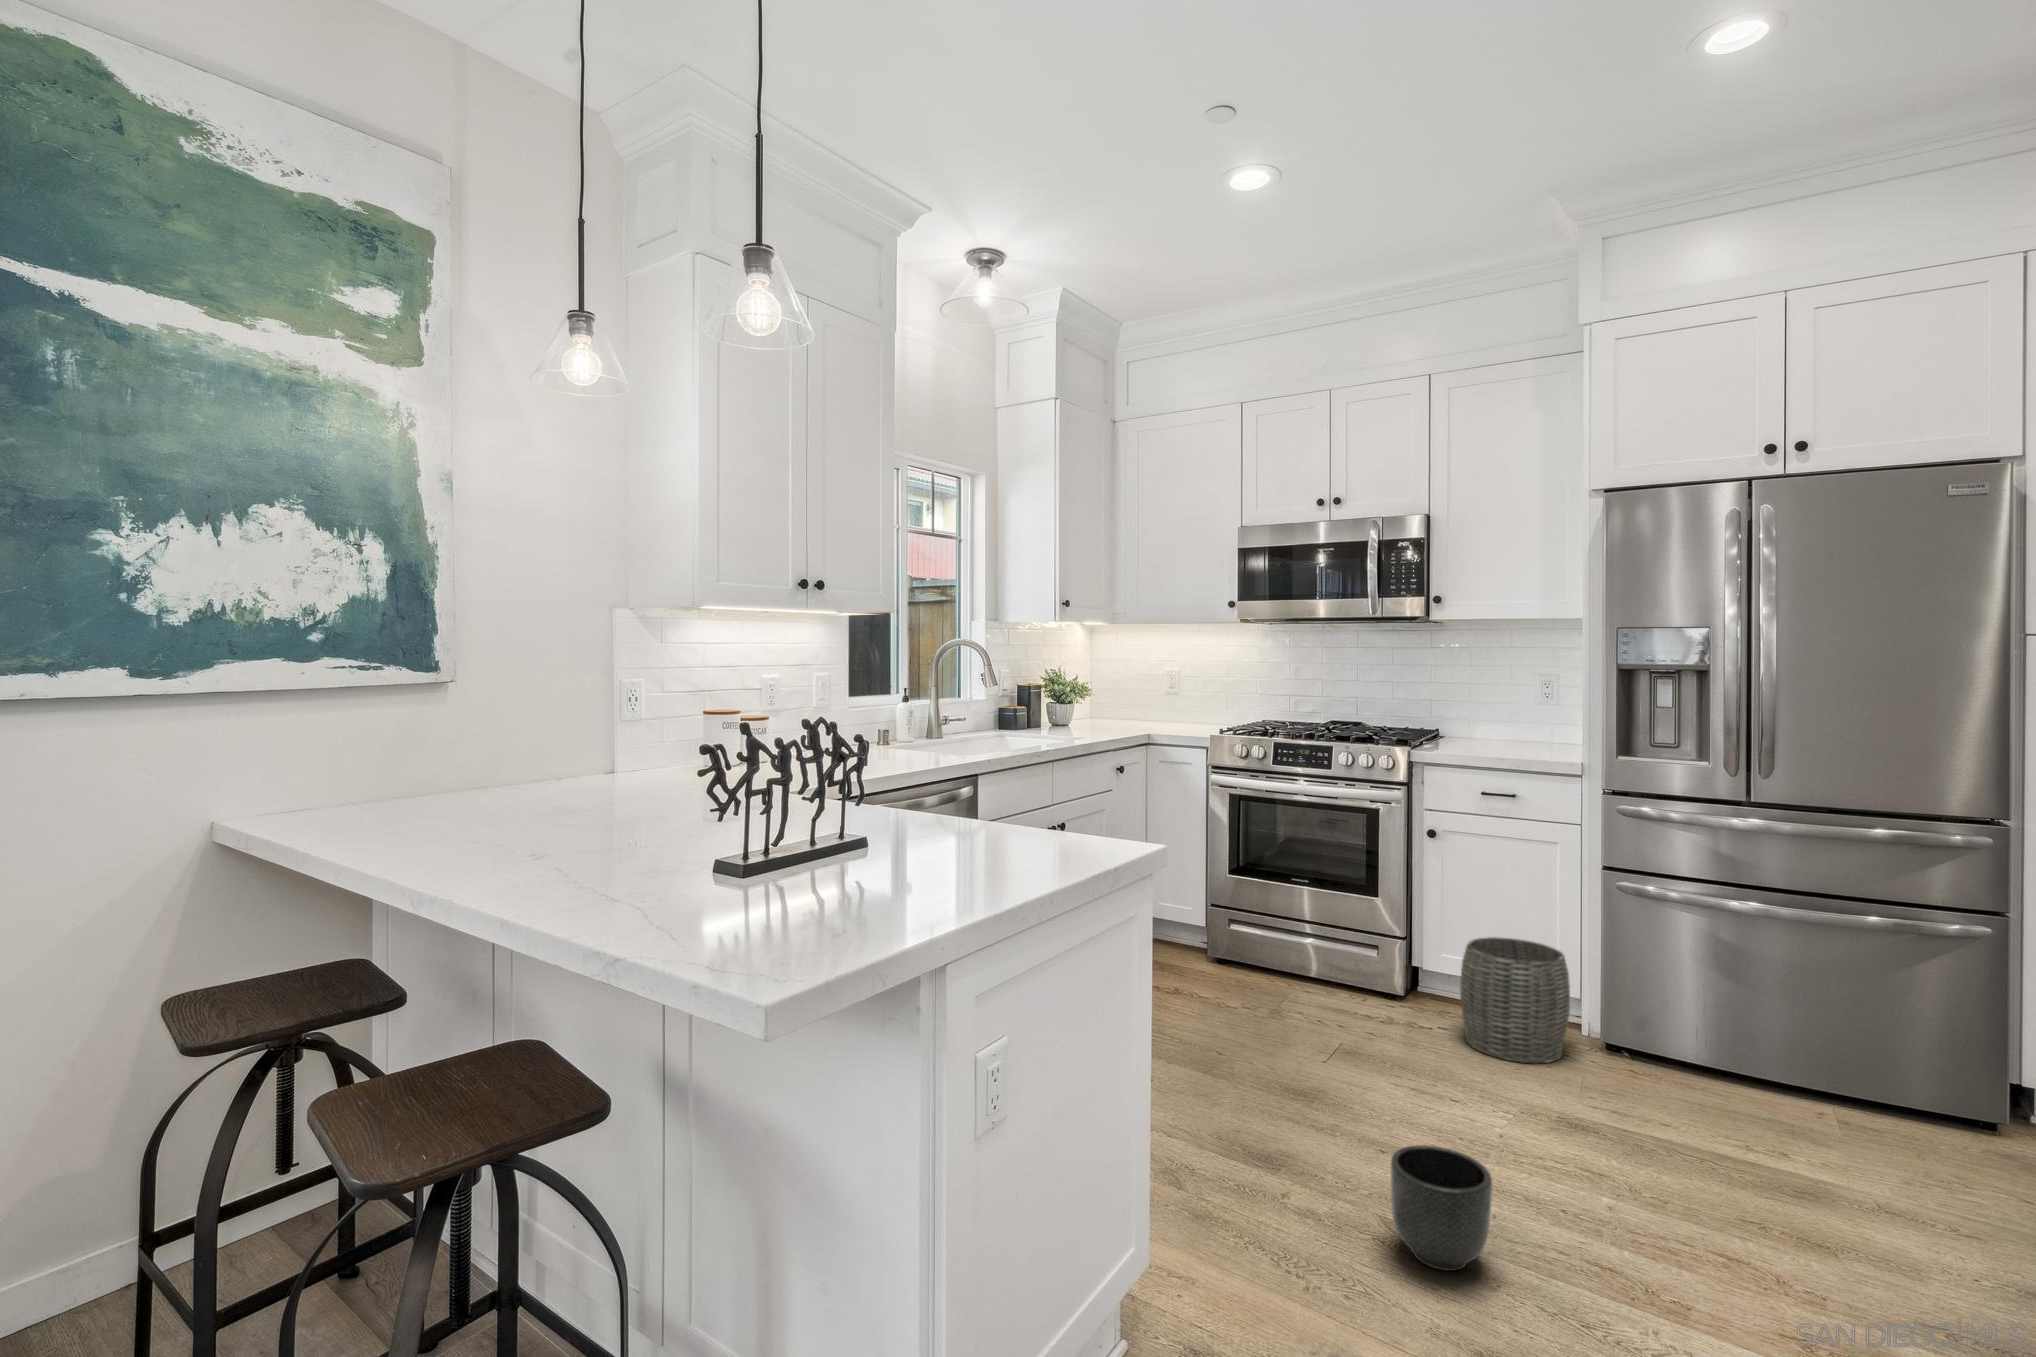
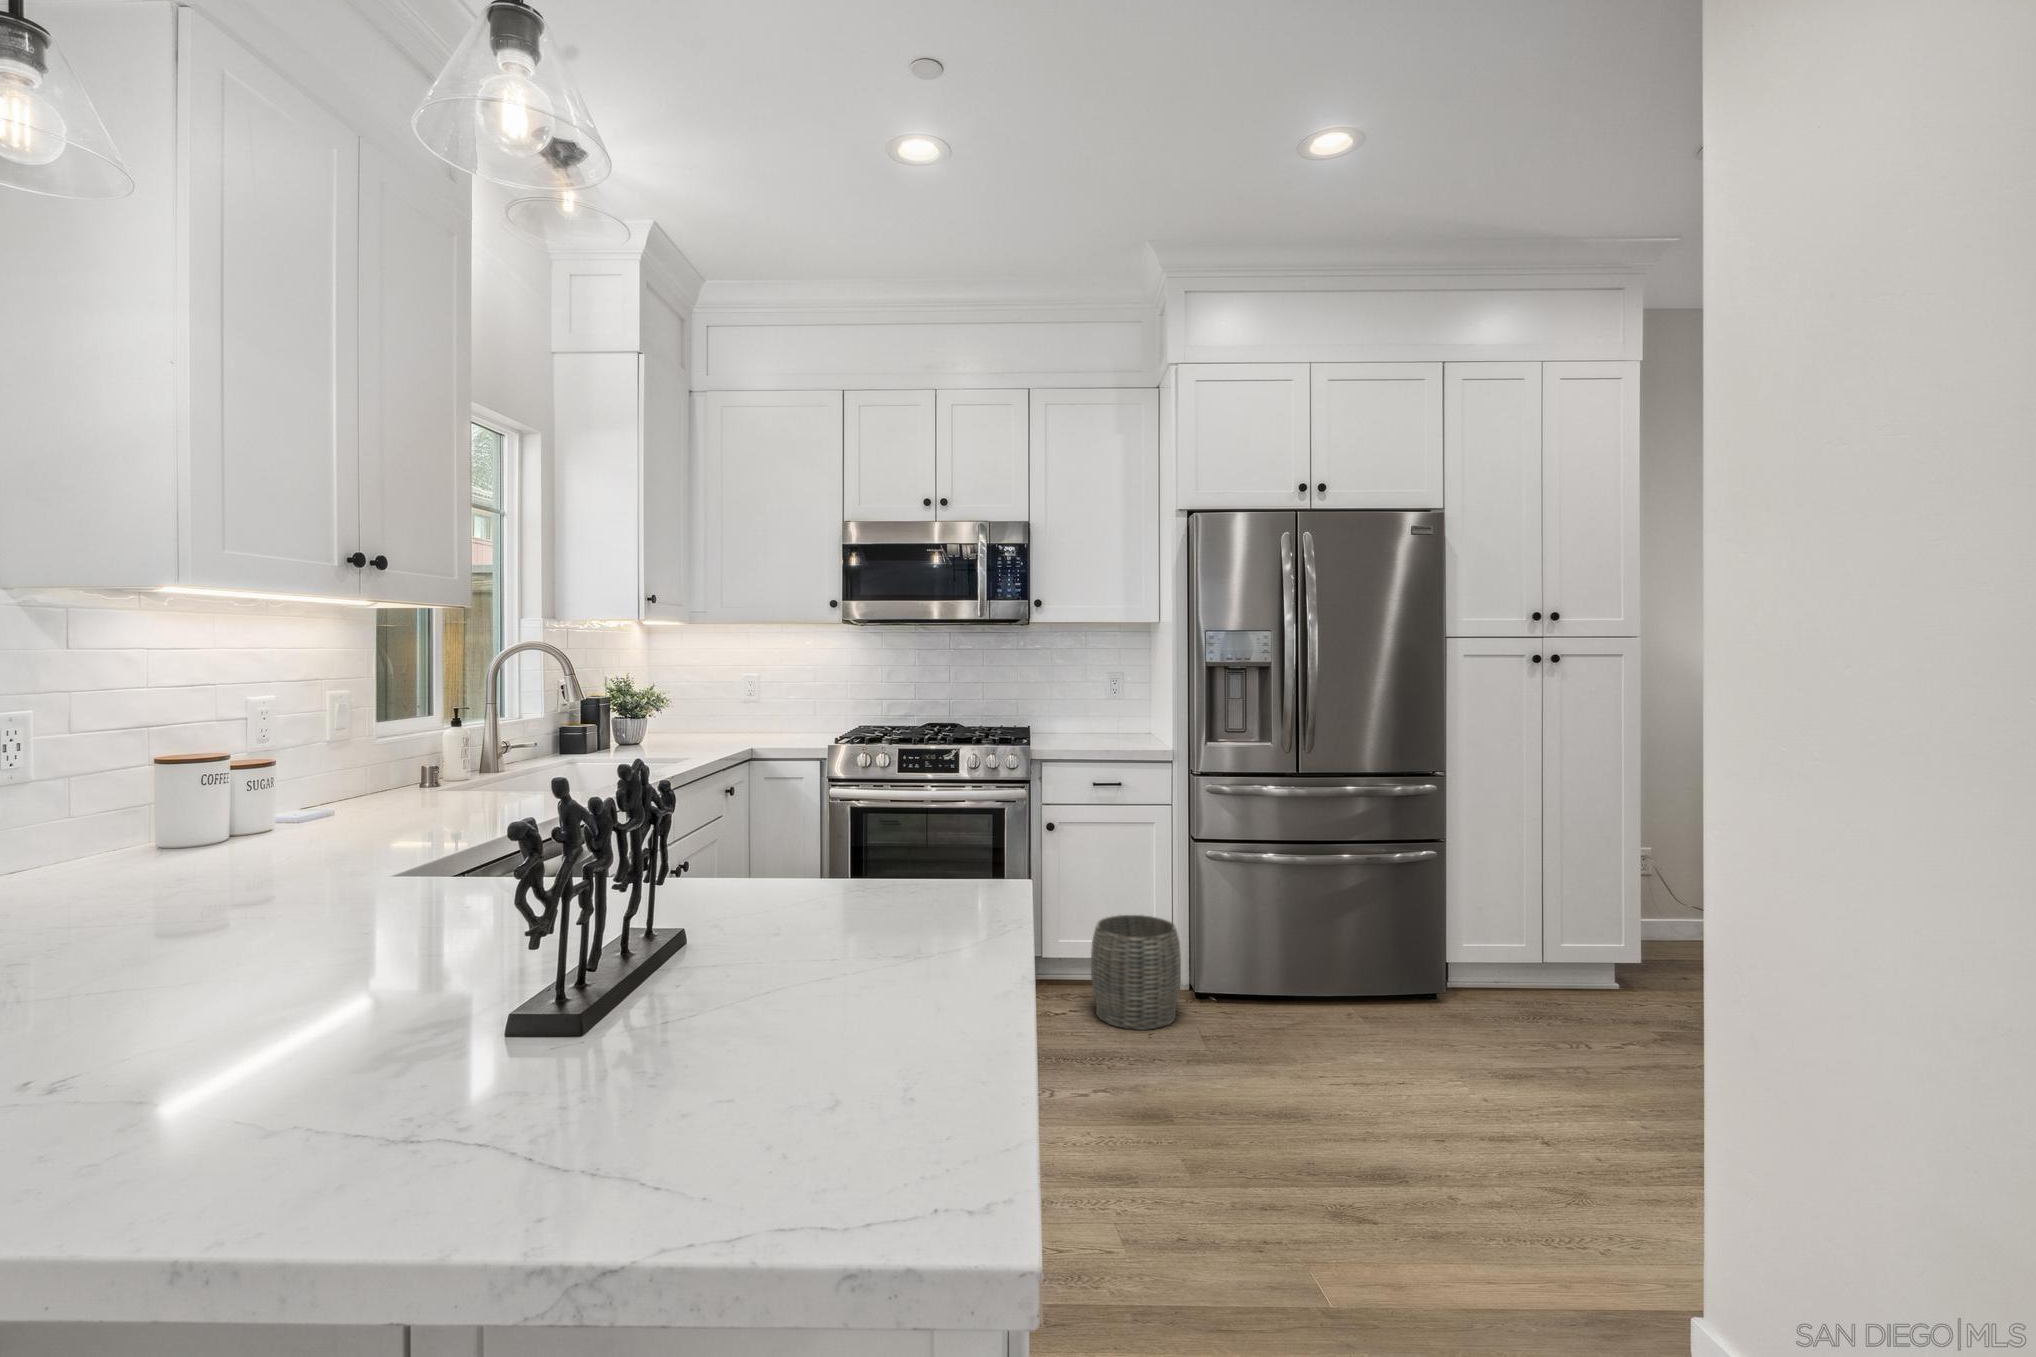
planter: present [1391,1145,1492,1271] -> none [1178,1153,1274,1283]

